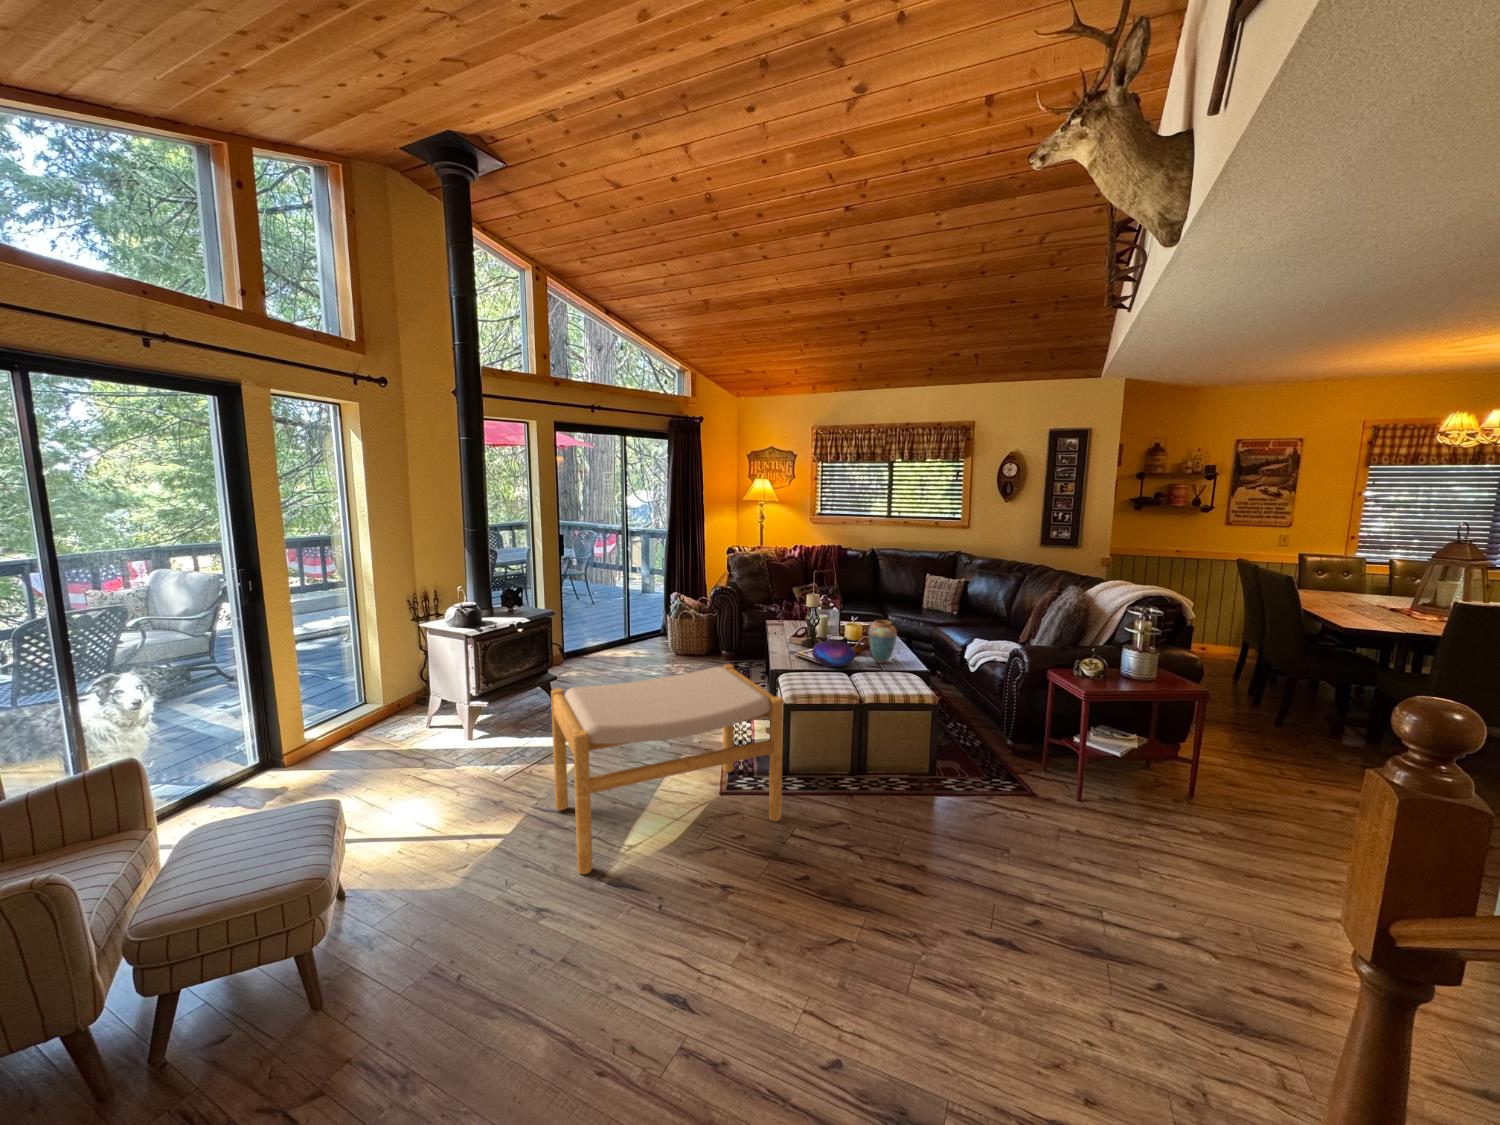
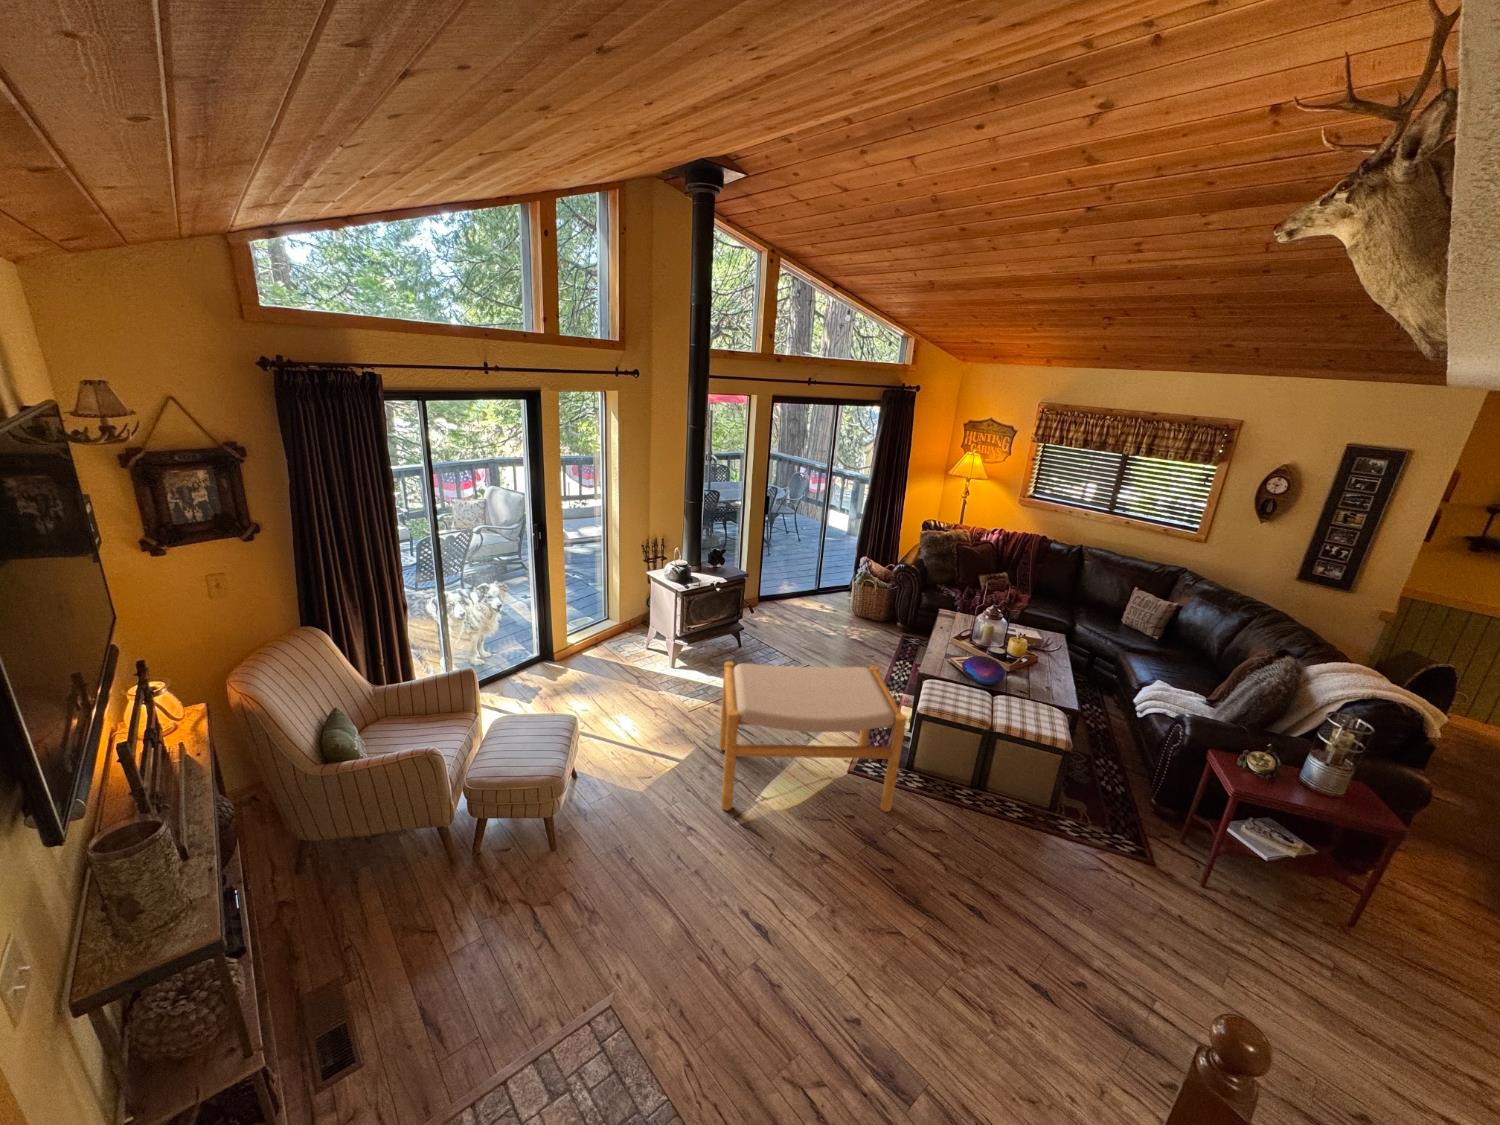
candle holder: present [801,593,823,648] -> none [961,603,989,655]
vase: present [868,620,897,664] -> none [1024,647,1055,689]

